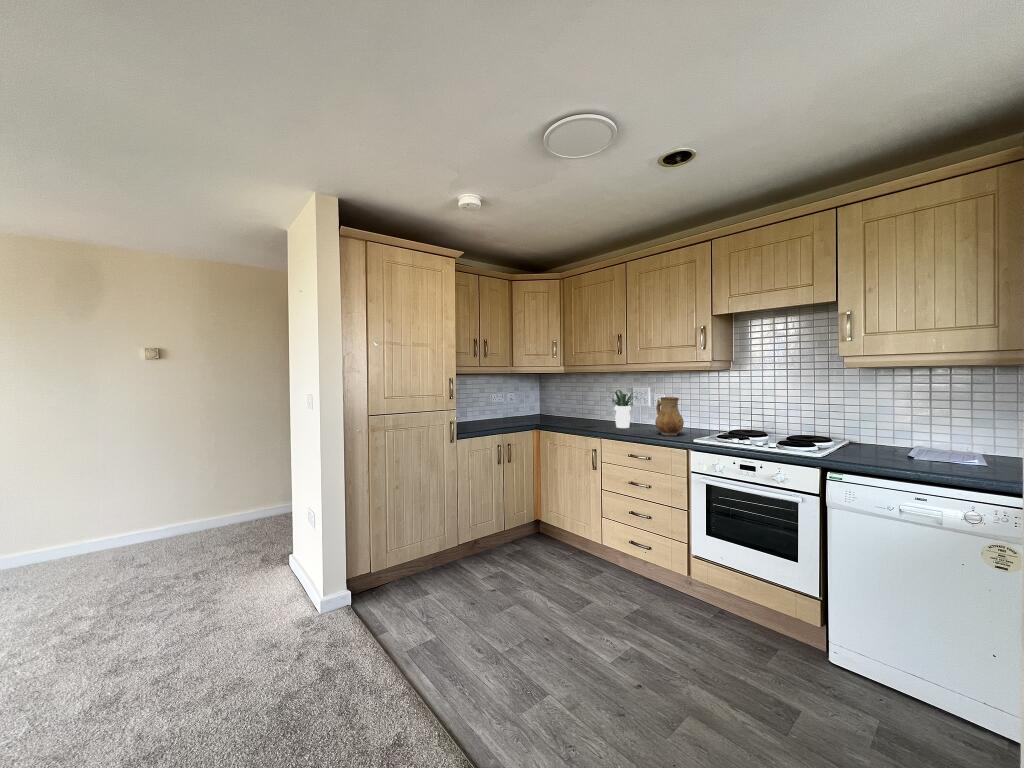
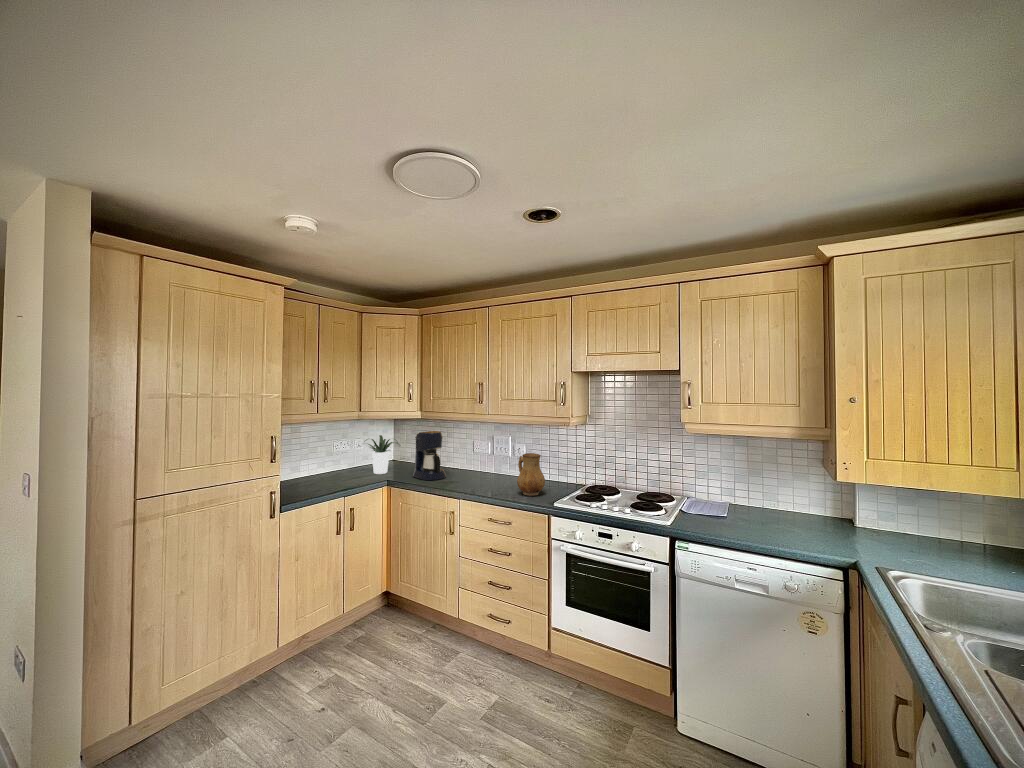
coffee maker: none [558,383,588,425] -> present [413,431,446,480]
potted plant: present [610,390,638,428] -> present [367,435,398,474]

